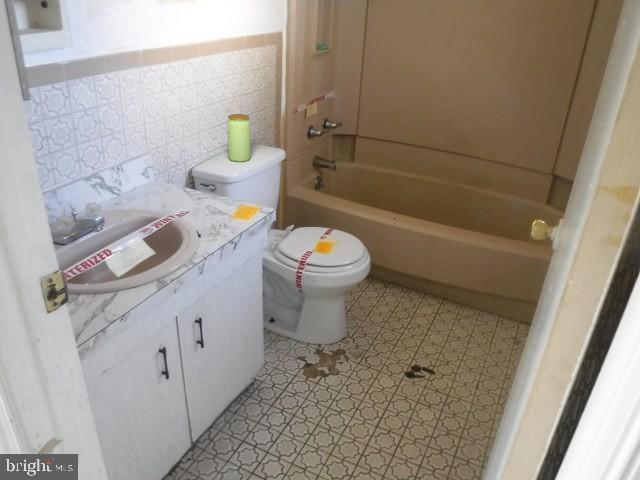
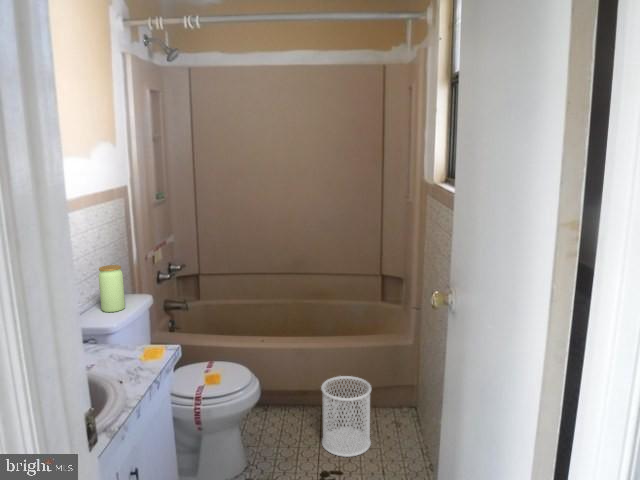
wastebasket: none [427,276,493,361] -> present [321,376,371,457]

